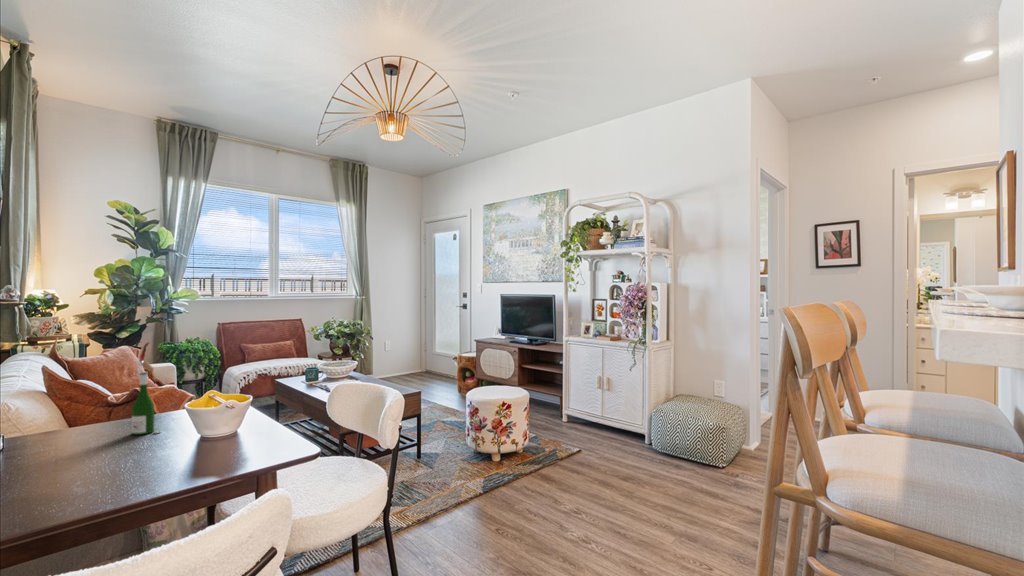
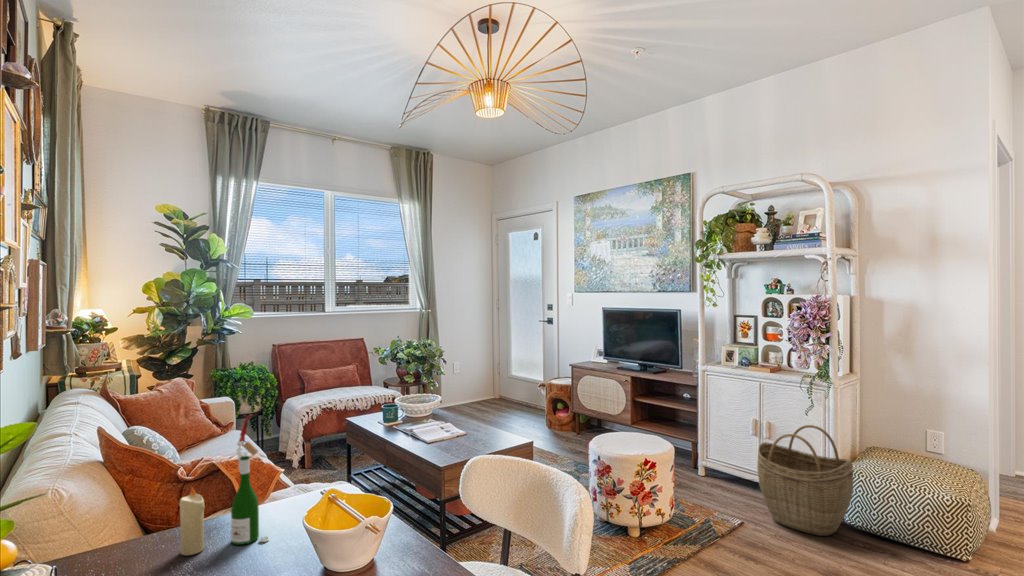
woven basket: none [594,377,658,457] -> present [757,425,853,536]
candle: none [90,392,110,441] -> present [179,486,205,555]

